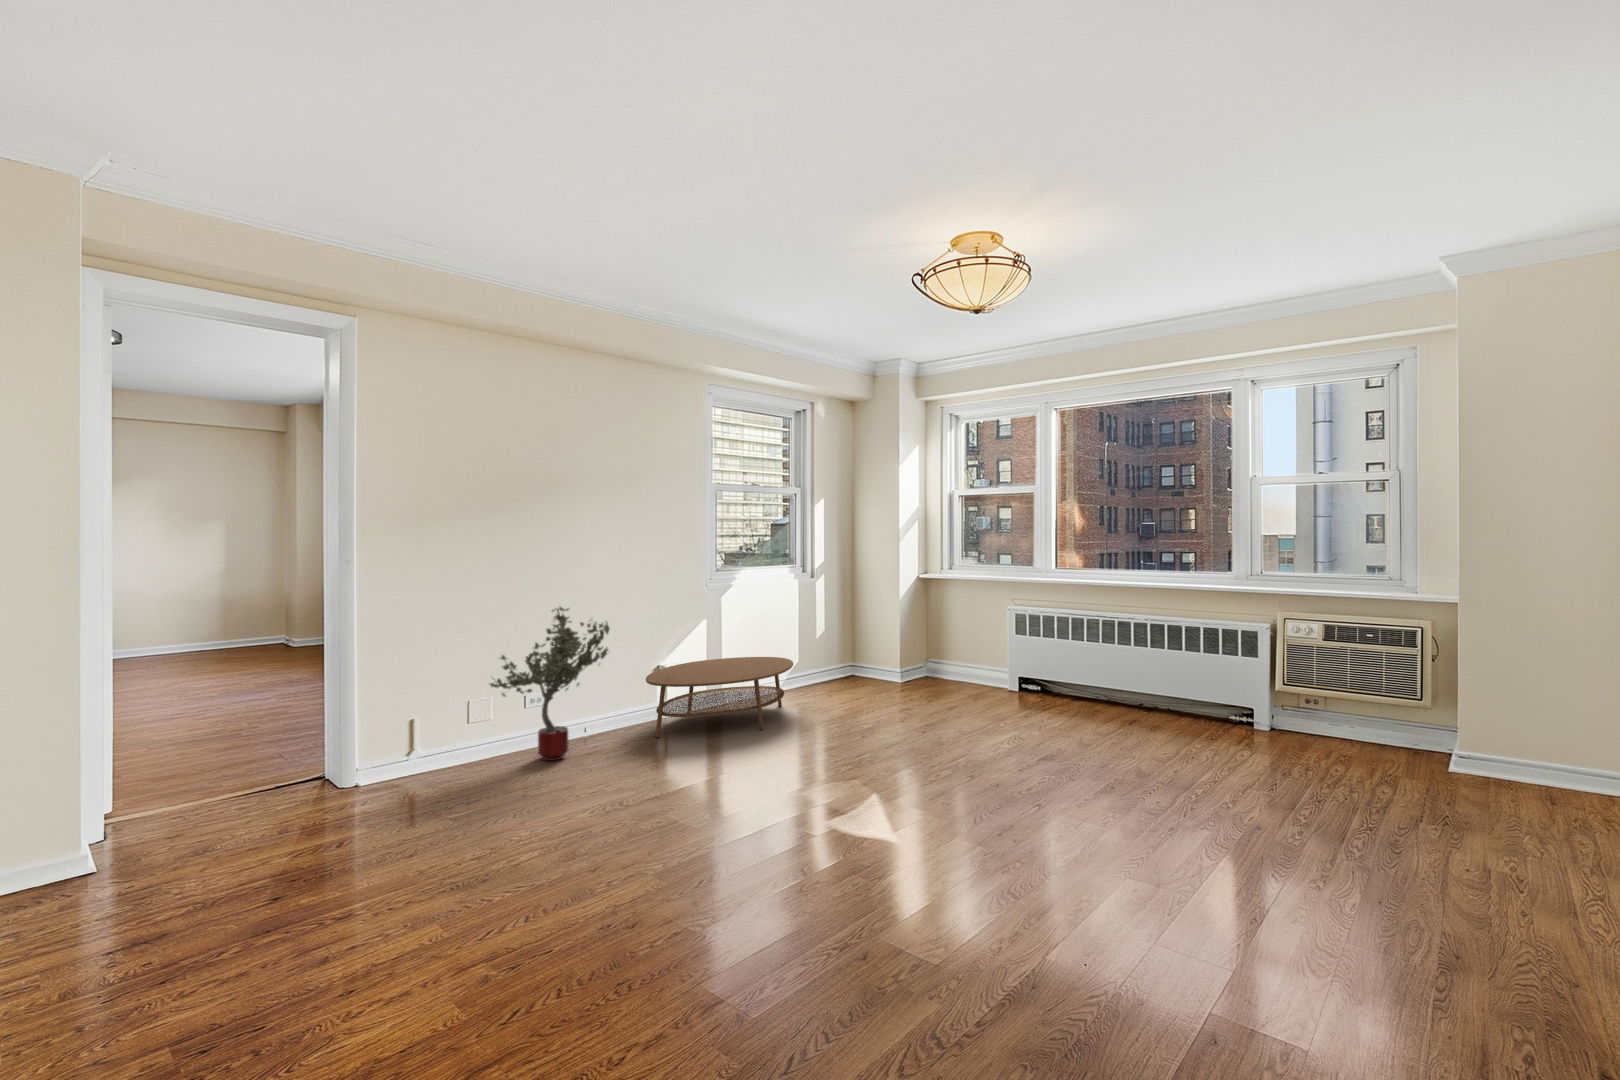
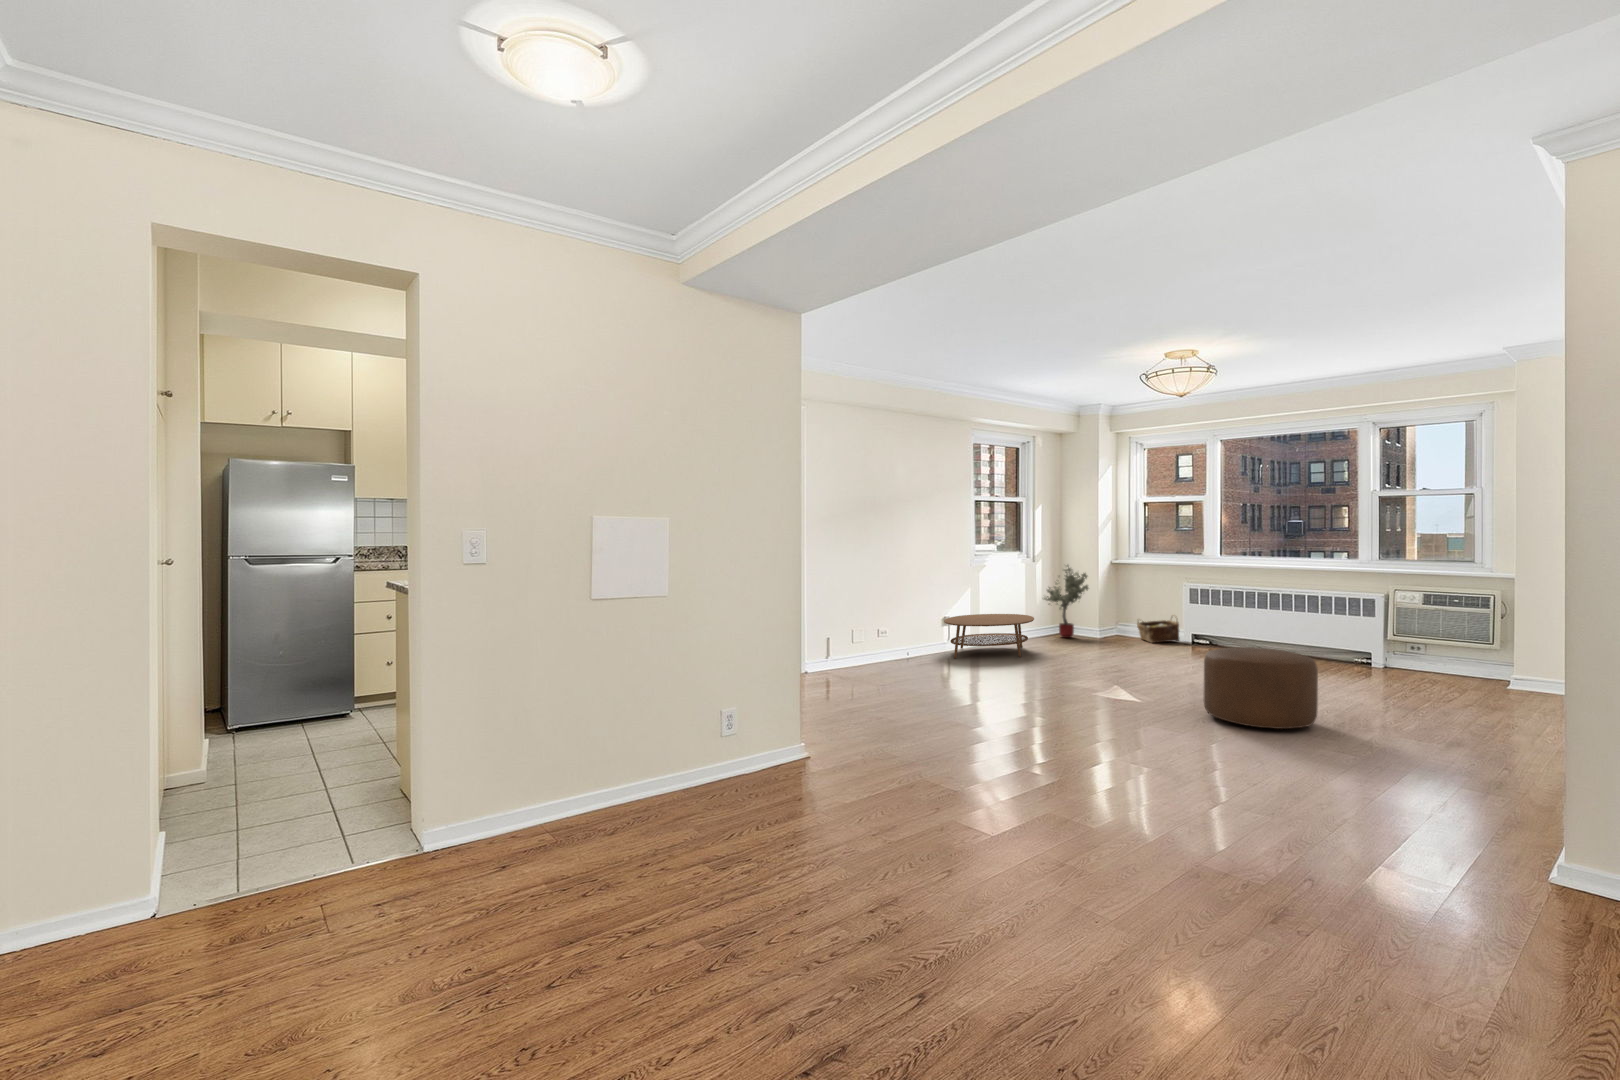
potted tree: present [490,607,610,761] -> present [1044,565,1088,638]
woven basket: none [949,649,1004,690] -> present [1137,619,1179,643]
ottoman: none [993,754,1200,949] -> present [1204,647,1318,729]

